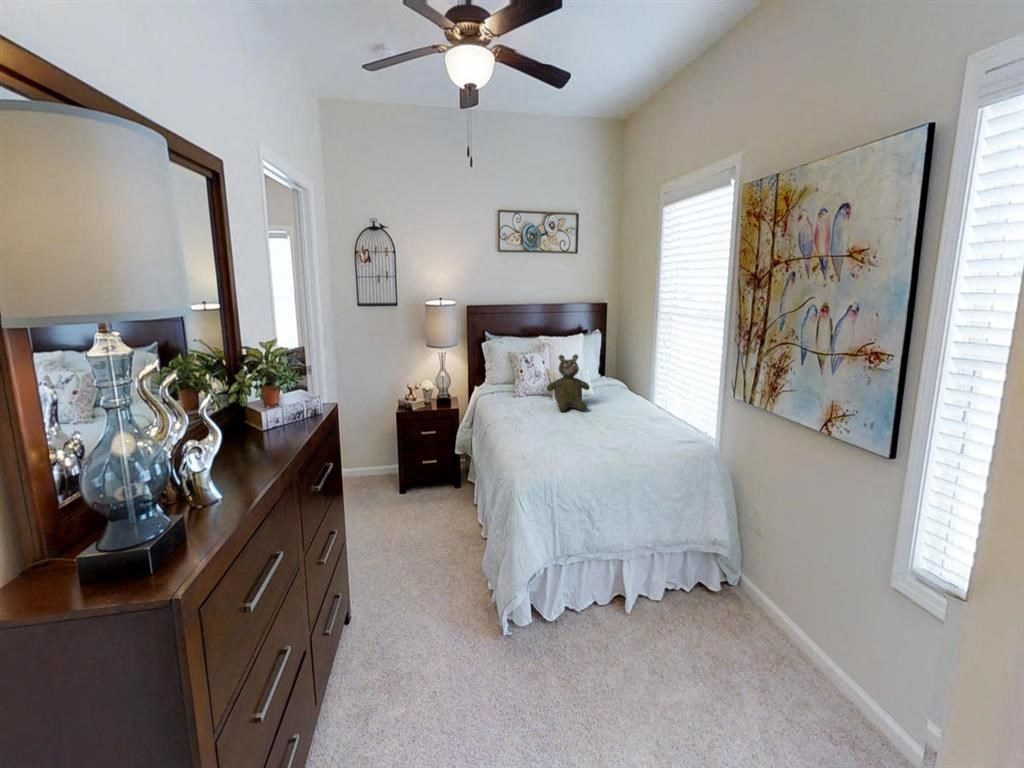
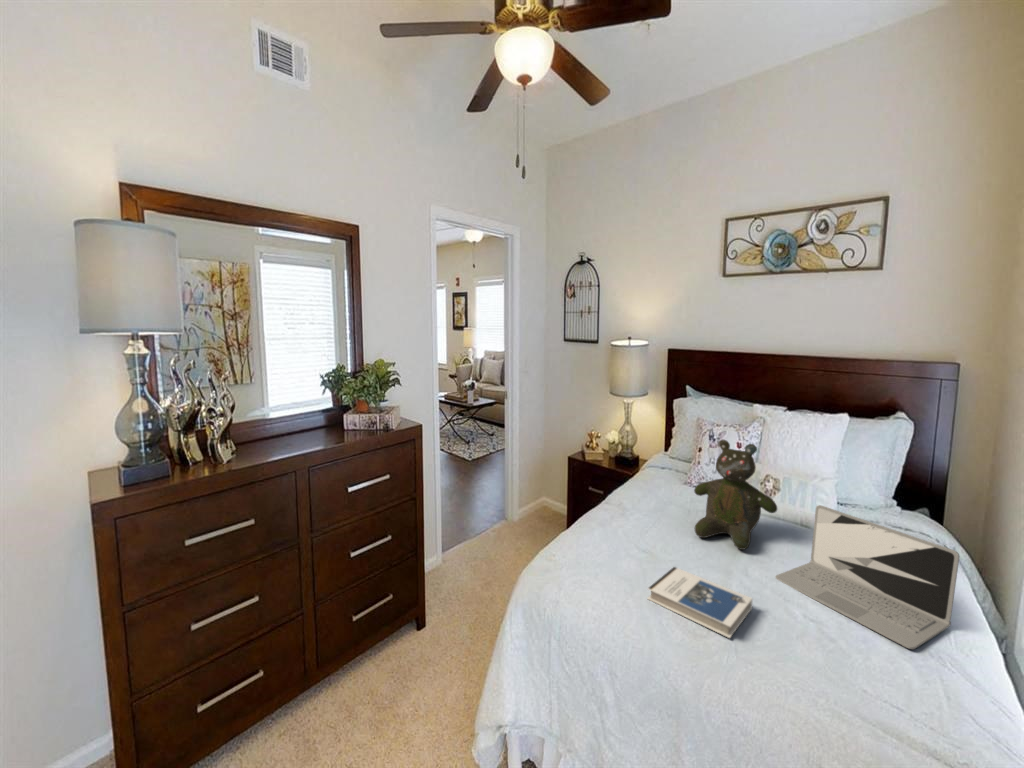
laptop: none [606,378,666,420] -> present [775,505,959,649]
hardback book: none [575,420,621,435] -> present [648,567,752,638]

